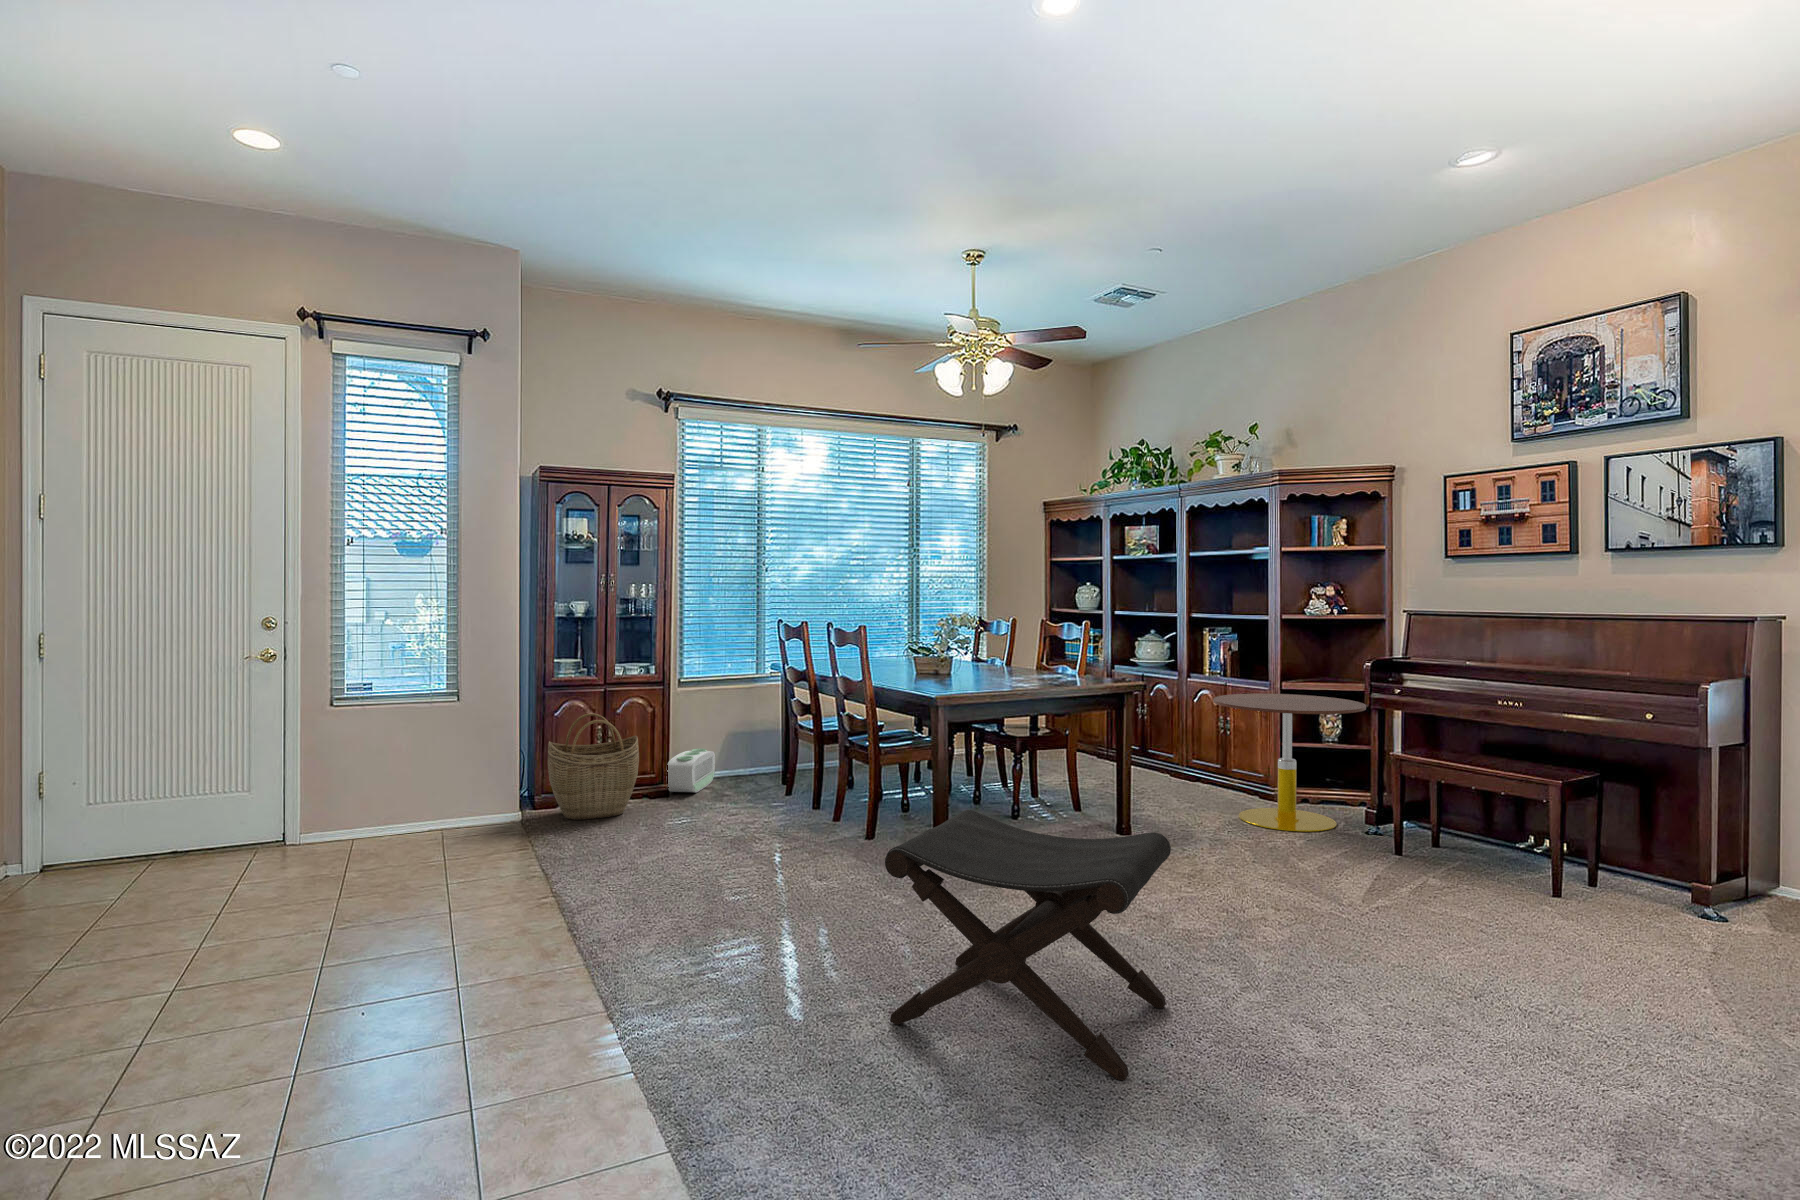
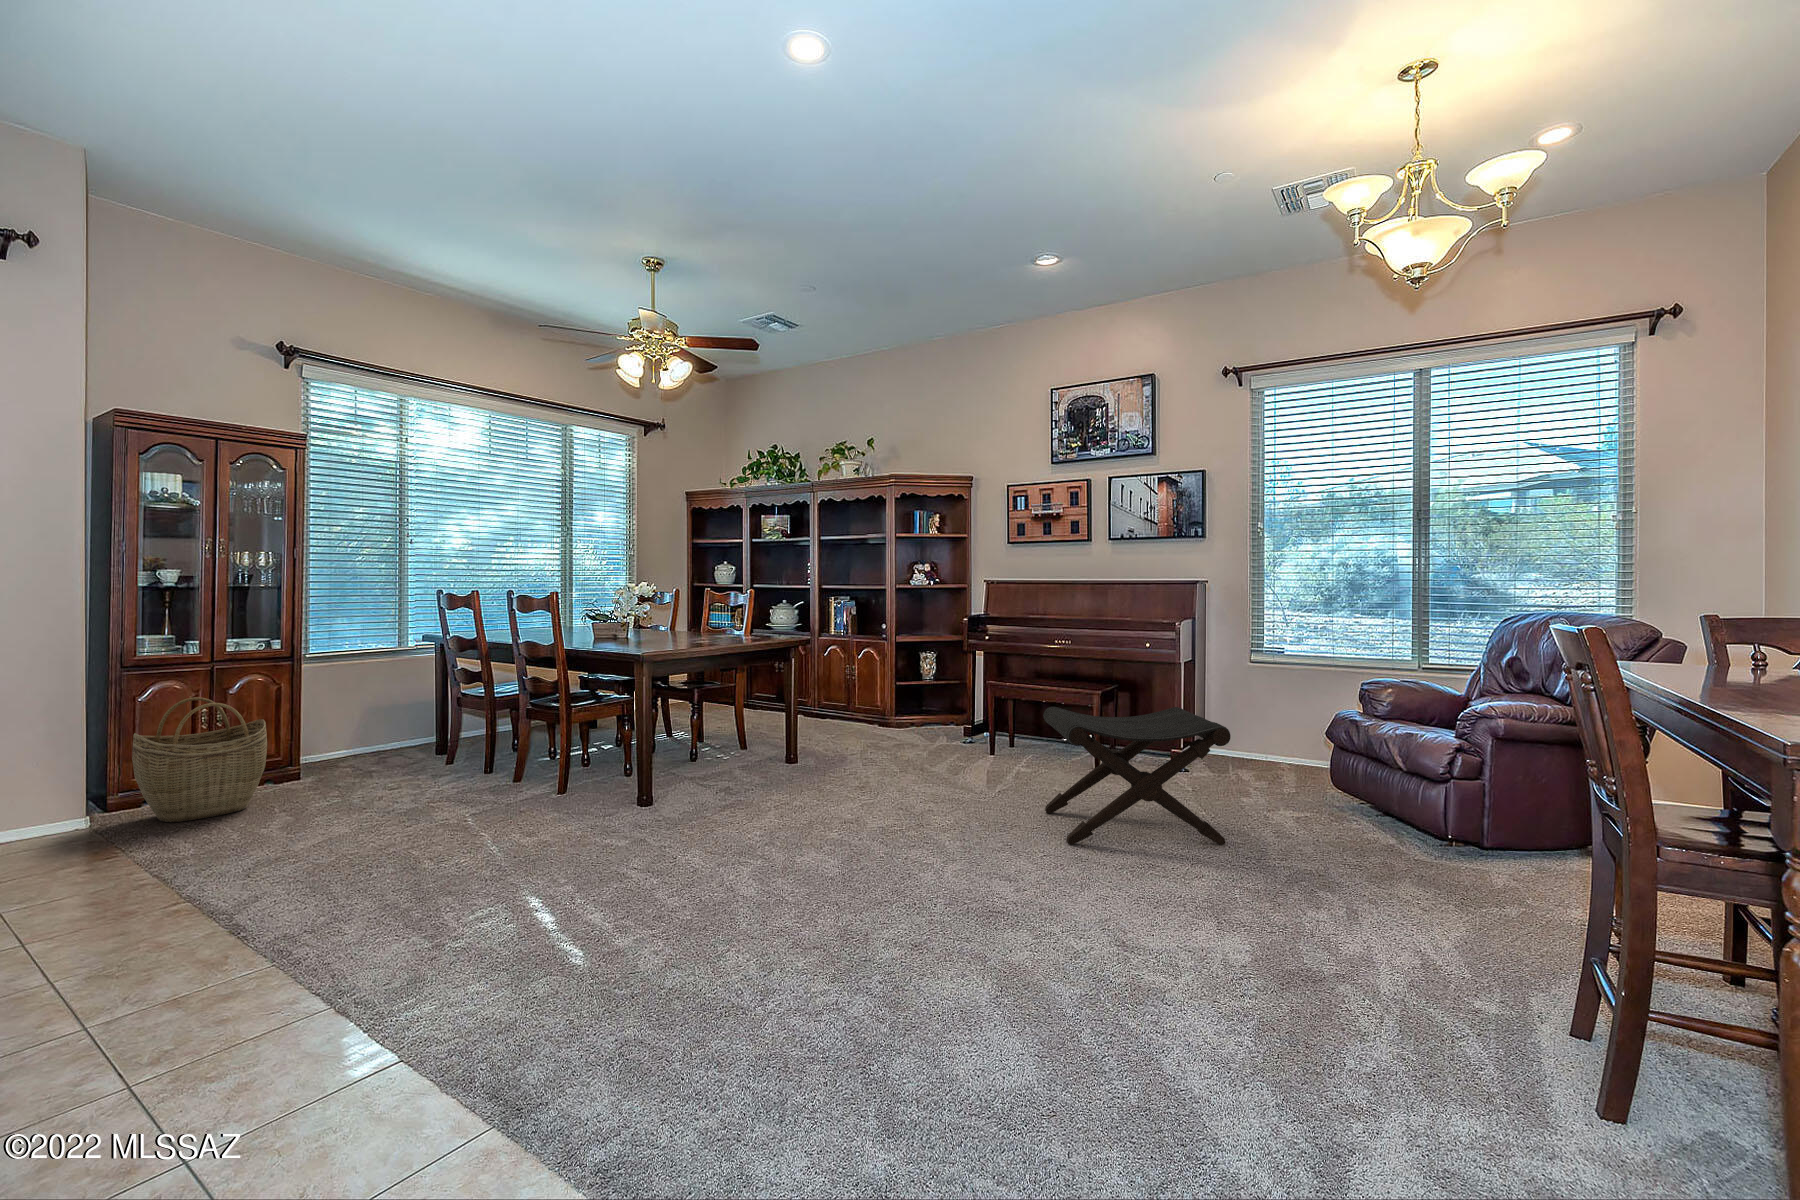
side table: present [1213,694,1366,832] -> none [854,648,964,751]
air purifier: present [667,749,715,792] -> none [297,731,353,780]
footstool: present [885,810,1171,1080] -> present [1043,707,1231,845]

